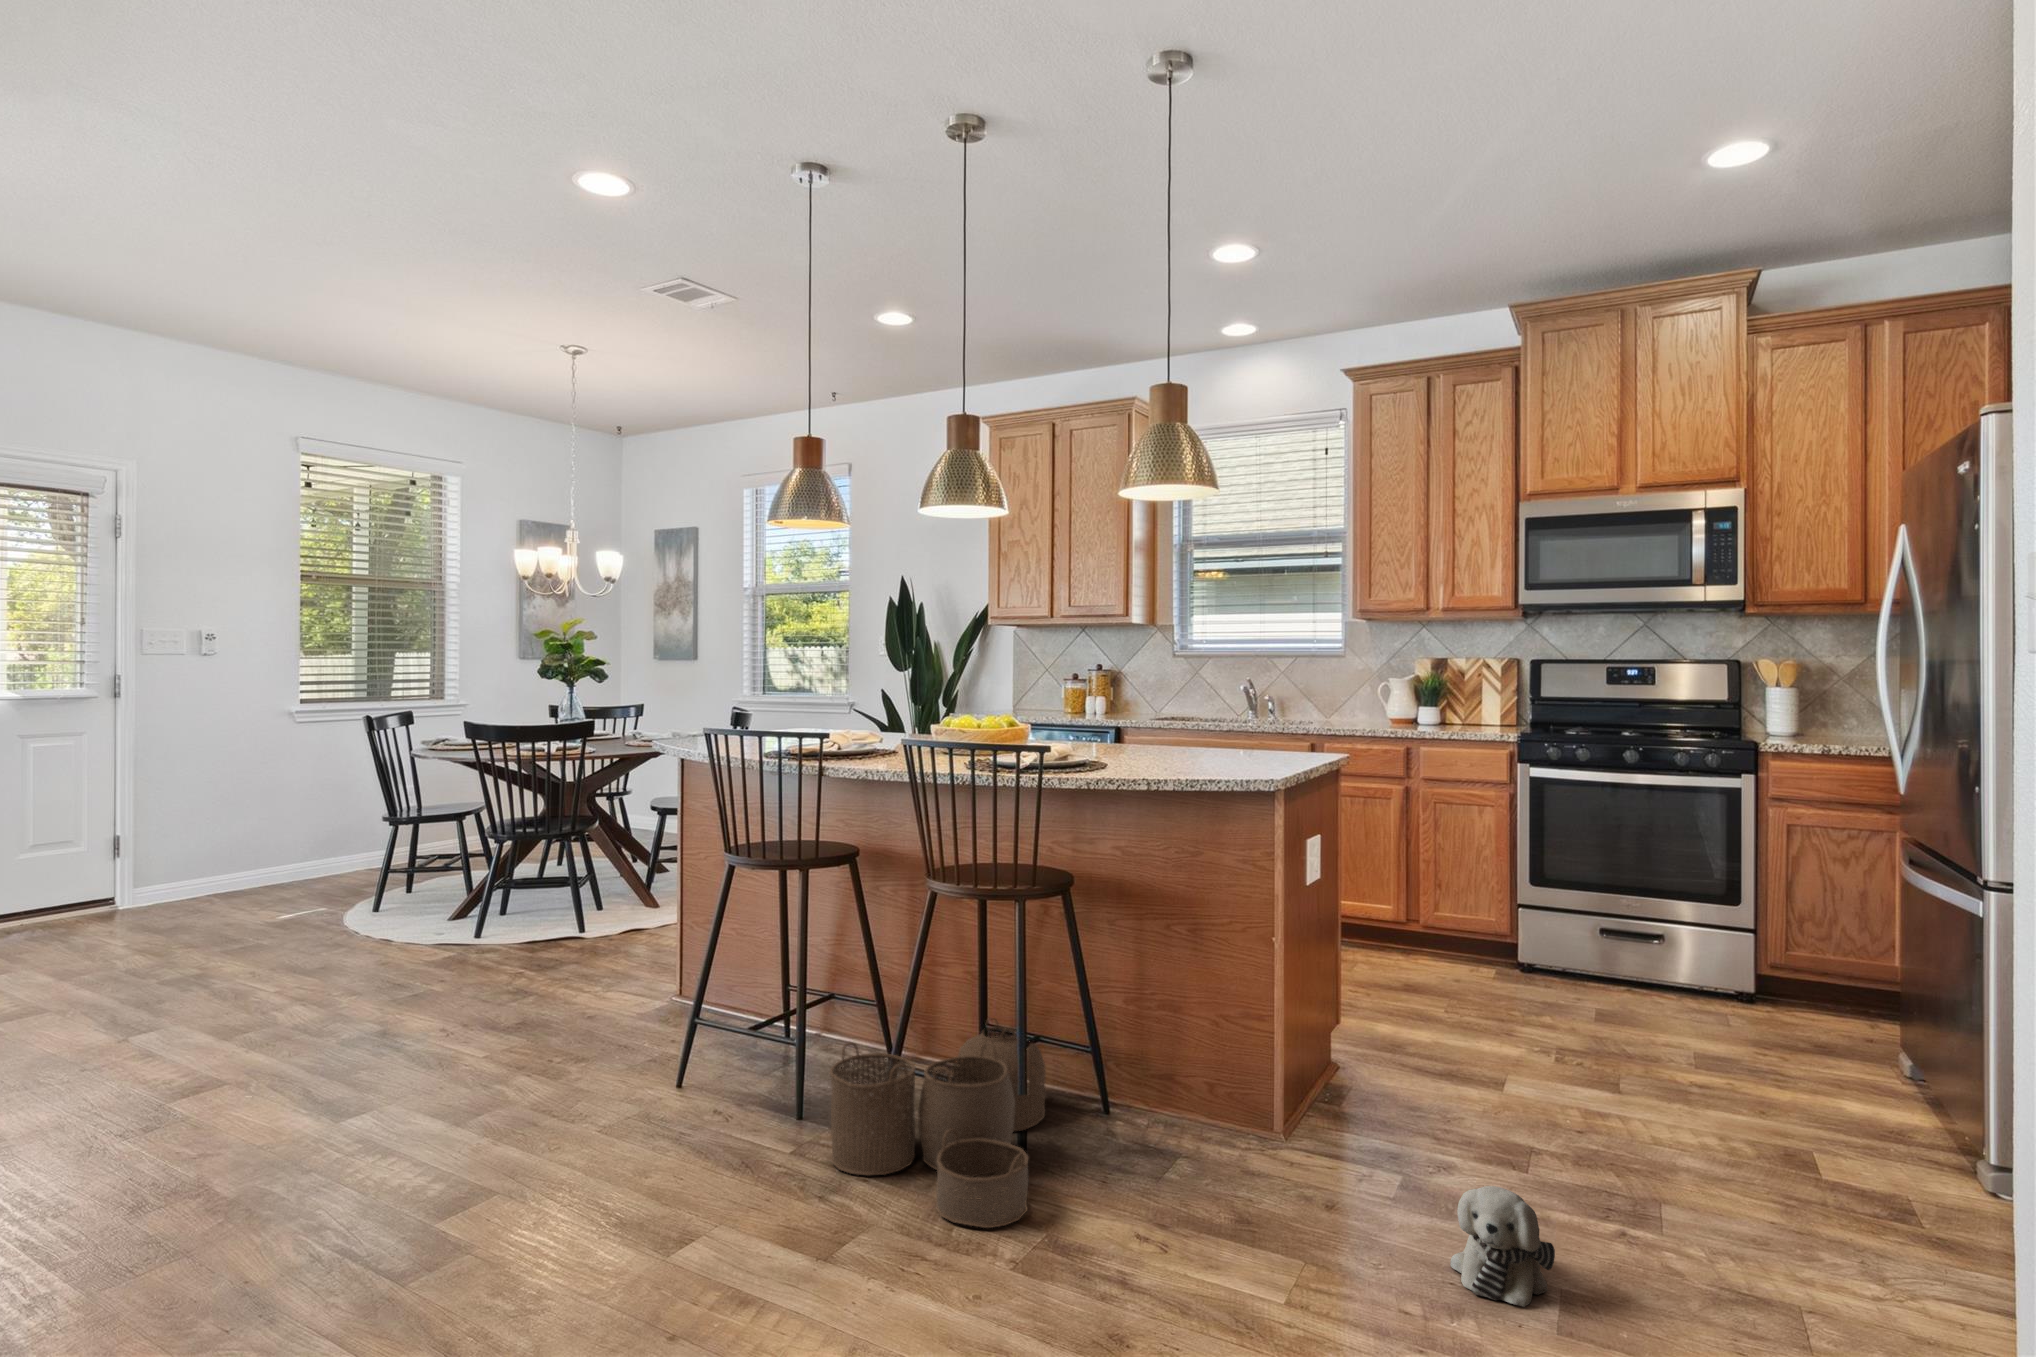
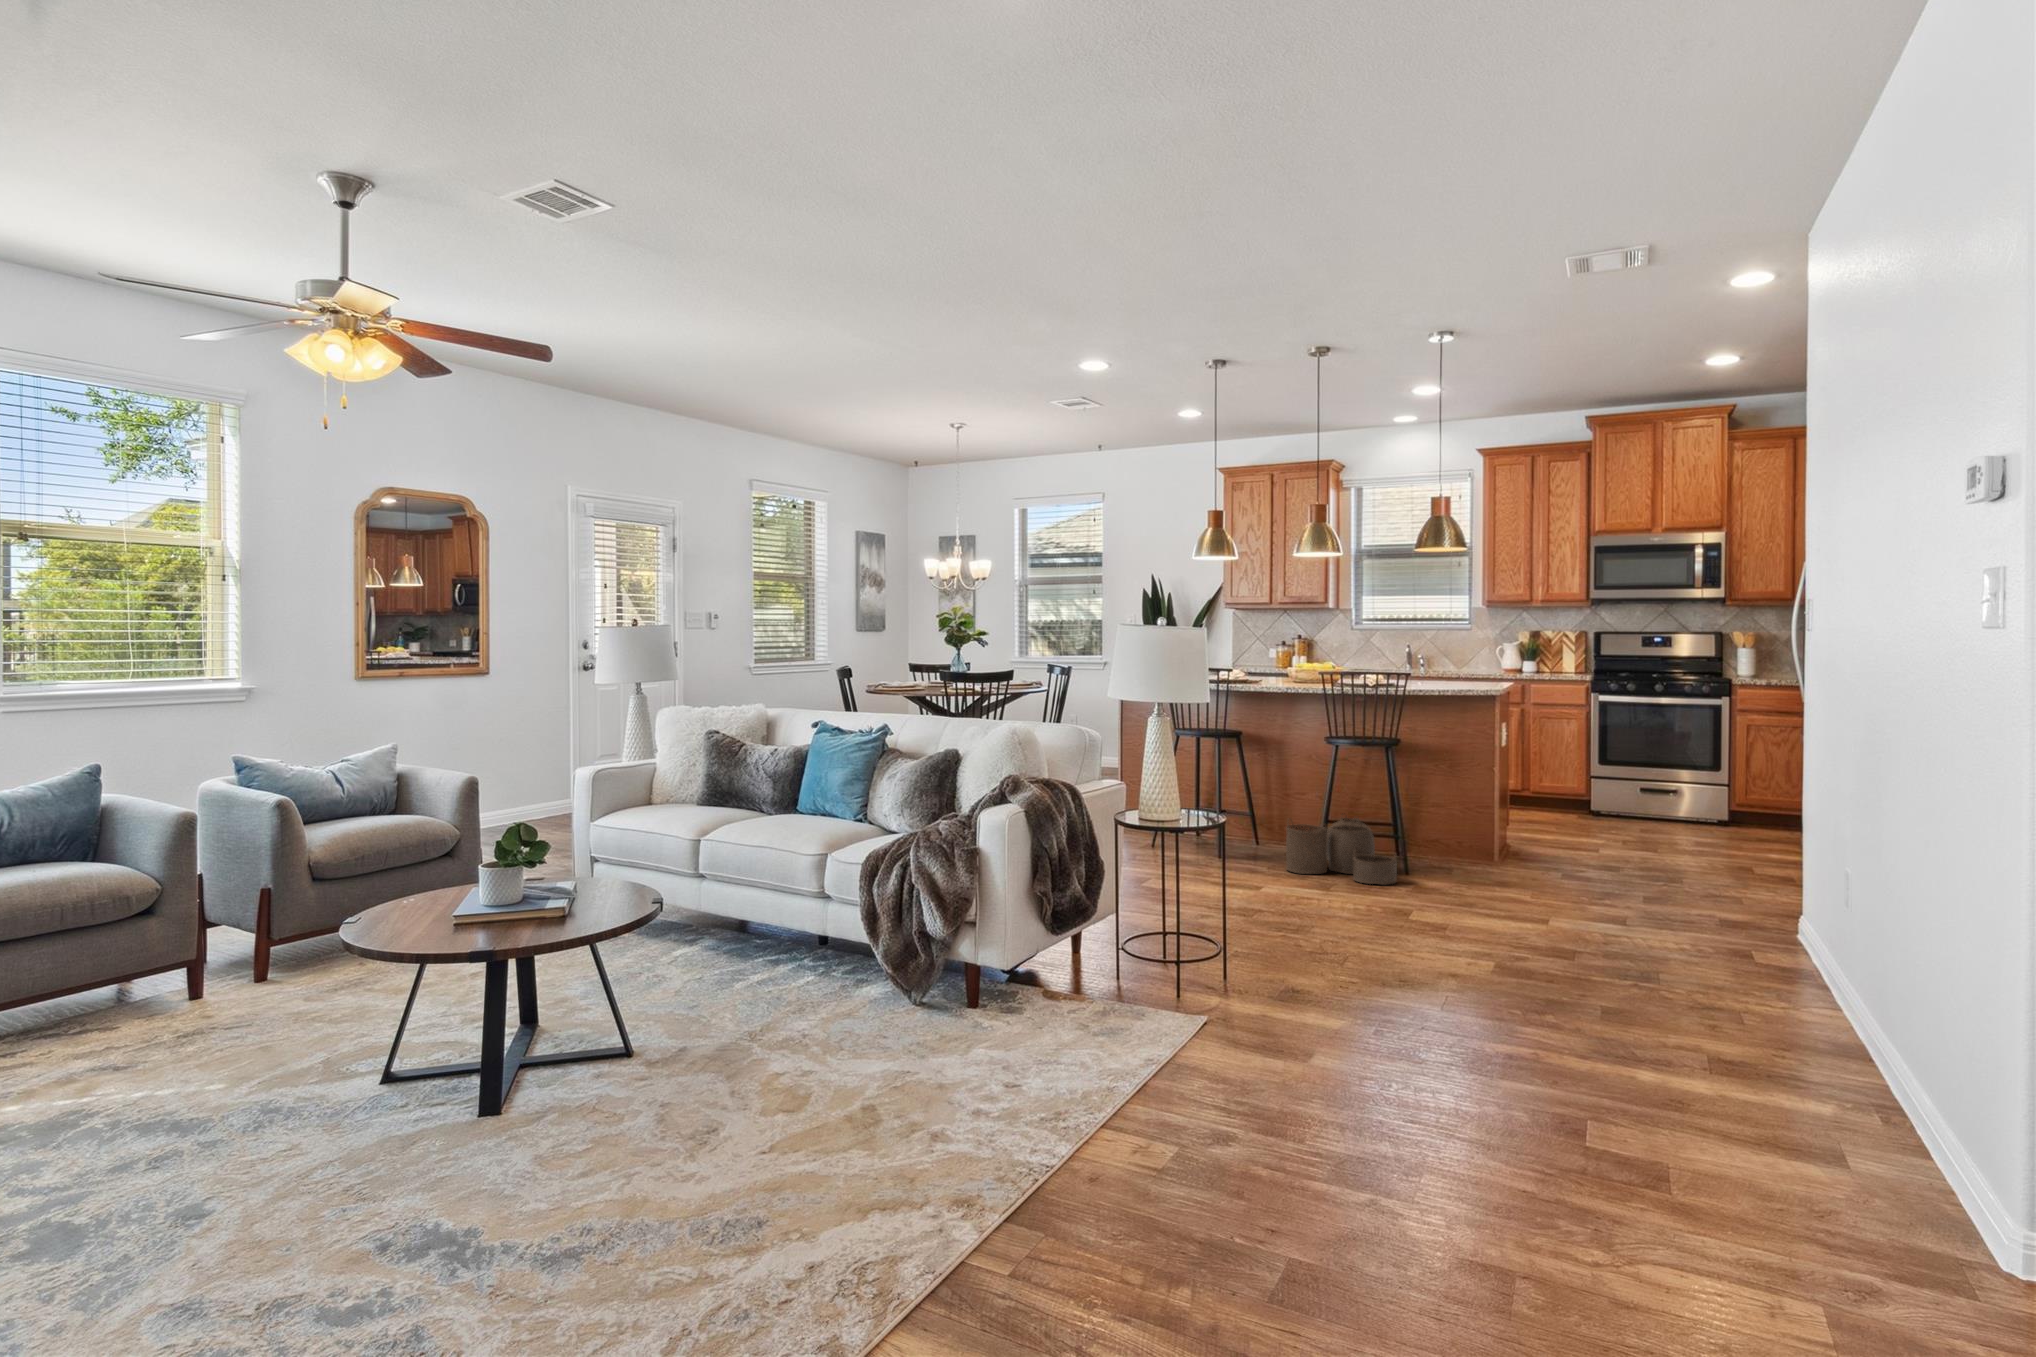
plush toy: present [1450,1186,1555,1307] -> none [1591,854,1637,898]

